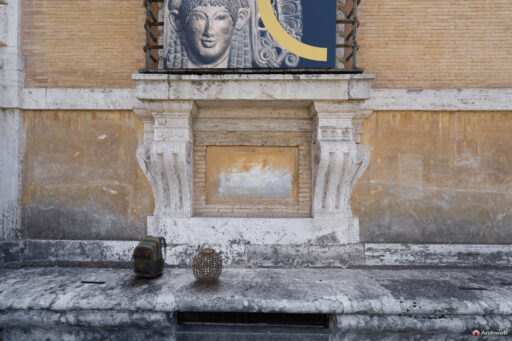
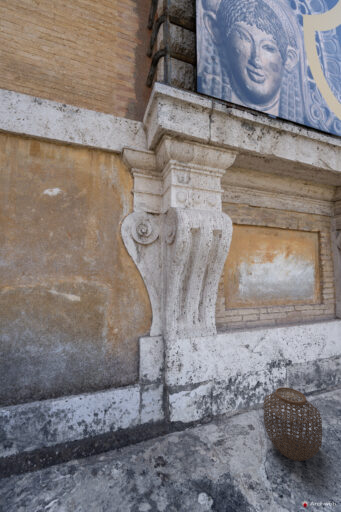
backpack: present [132,236,167,277] -> none [155,376,208,476]

